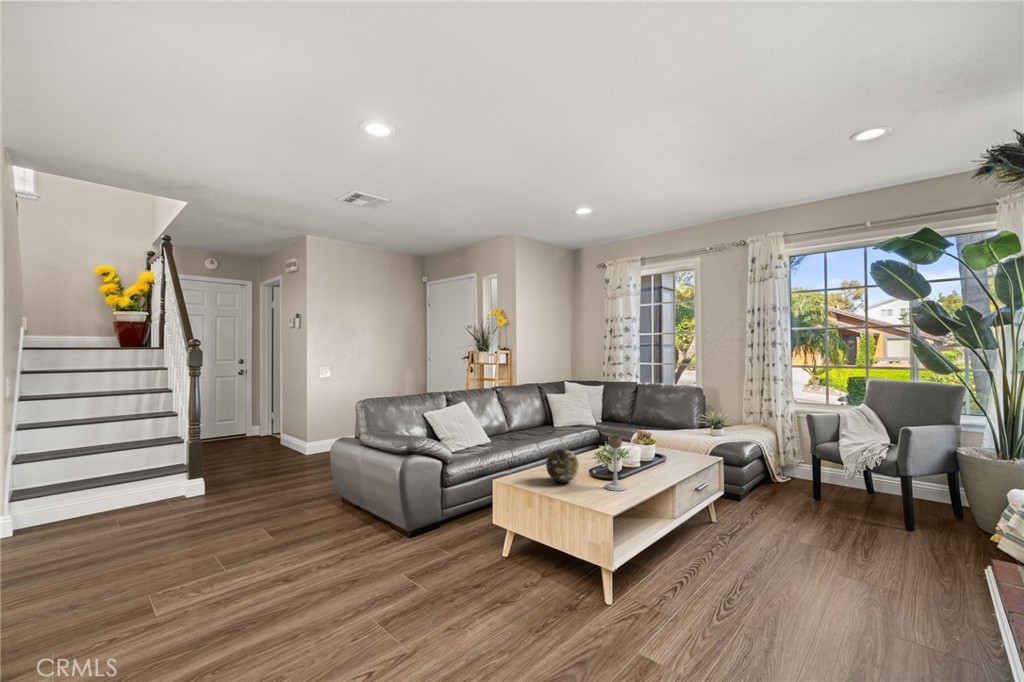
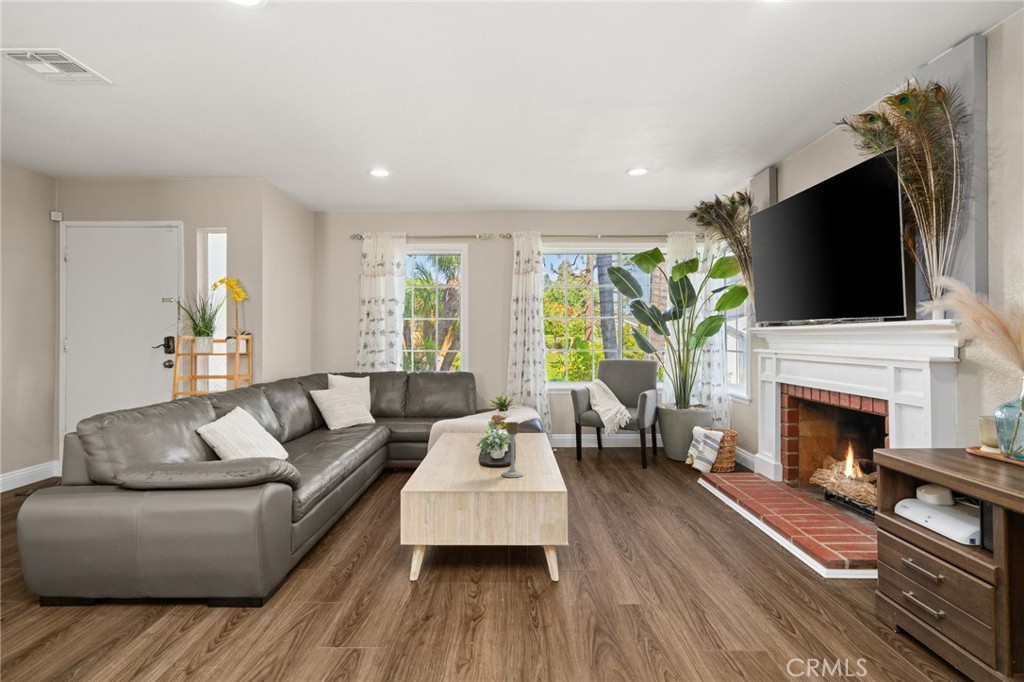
decorative orb: present [546,449,579,483] -> none [440,444,476,481]

